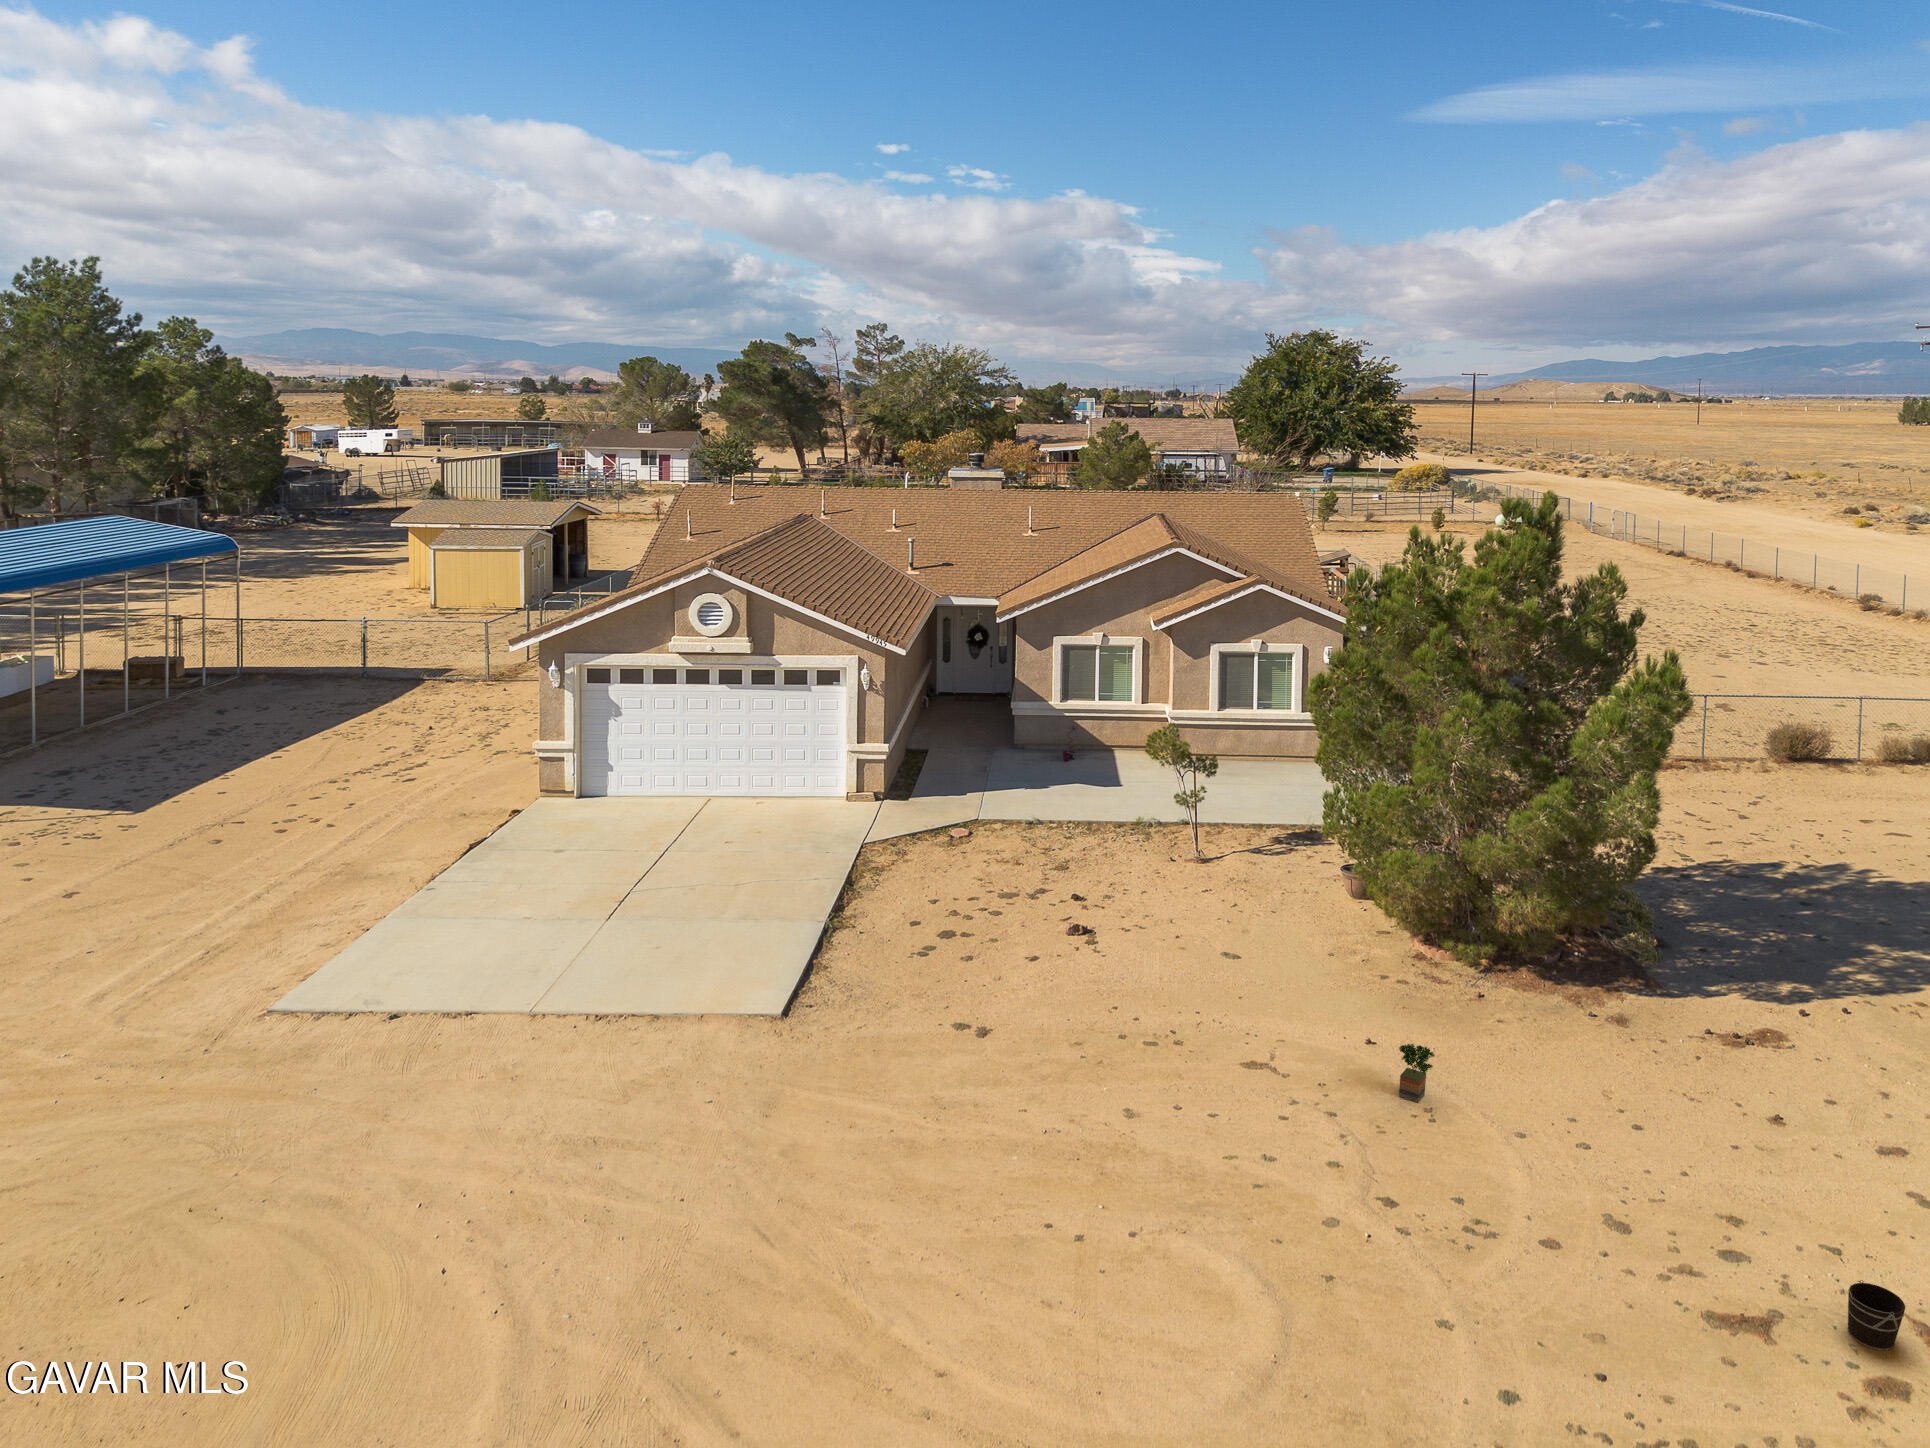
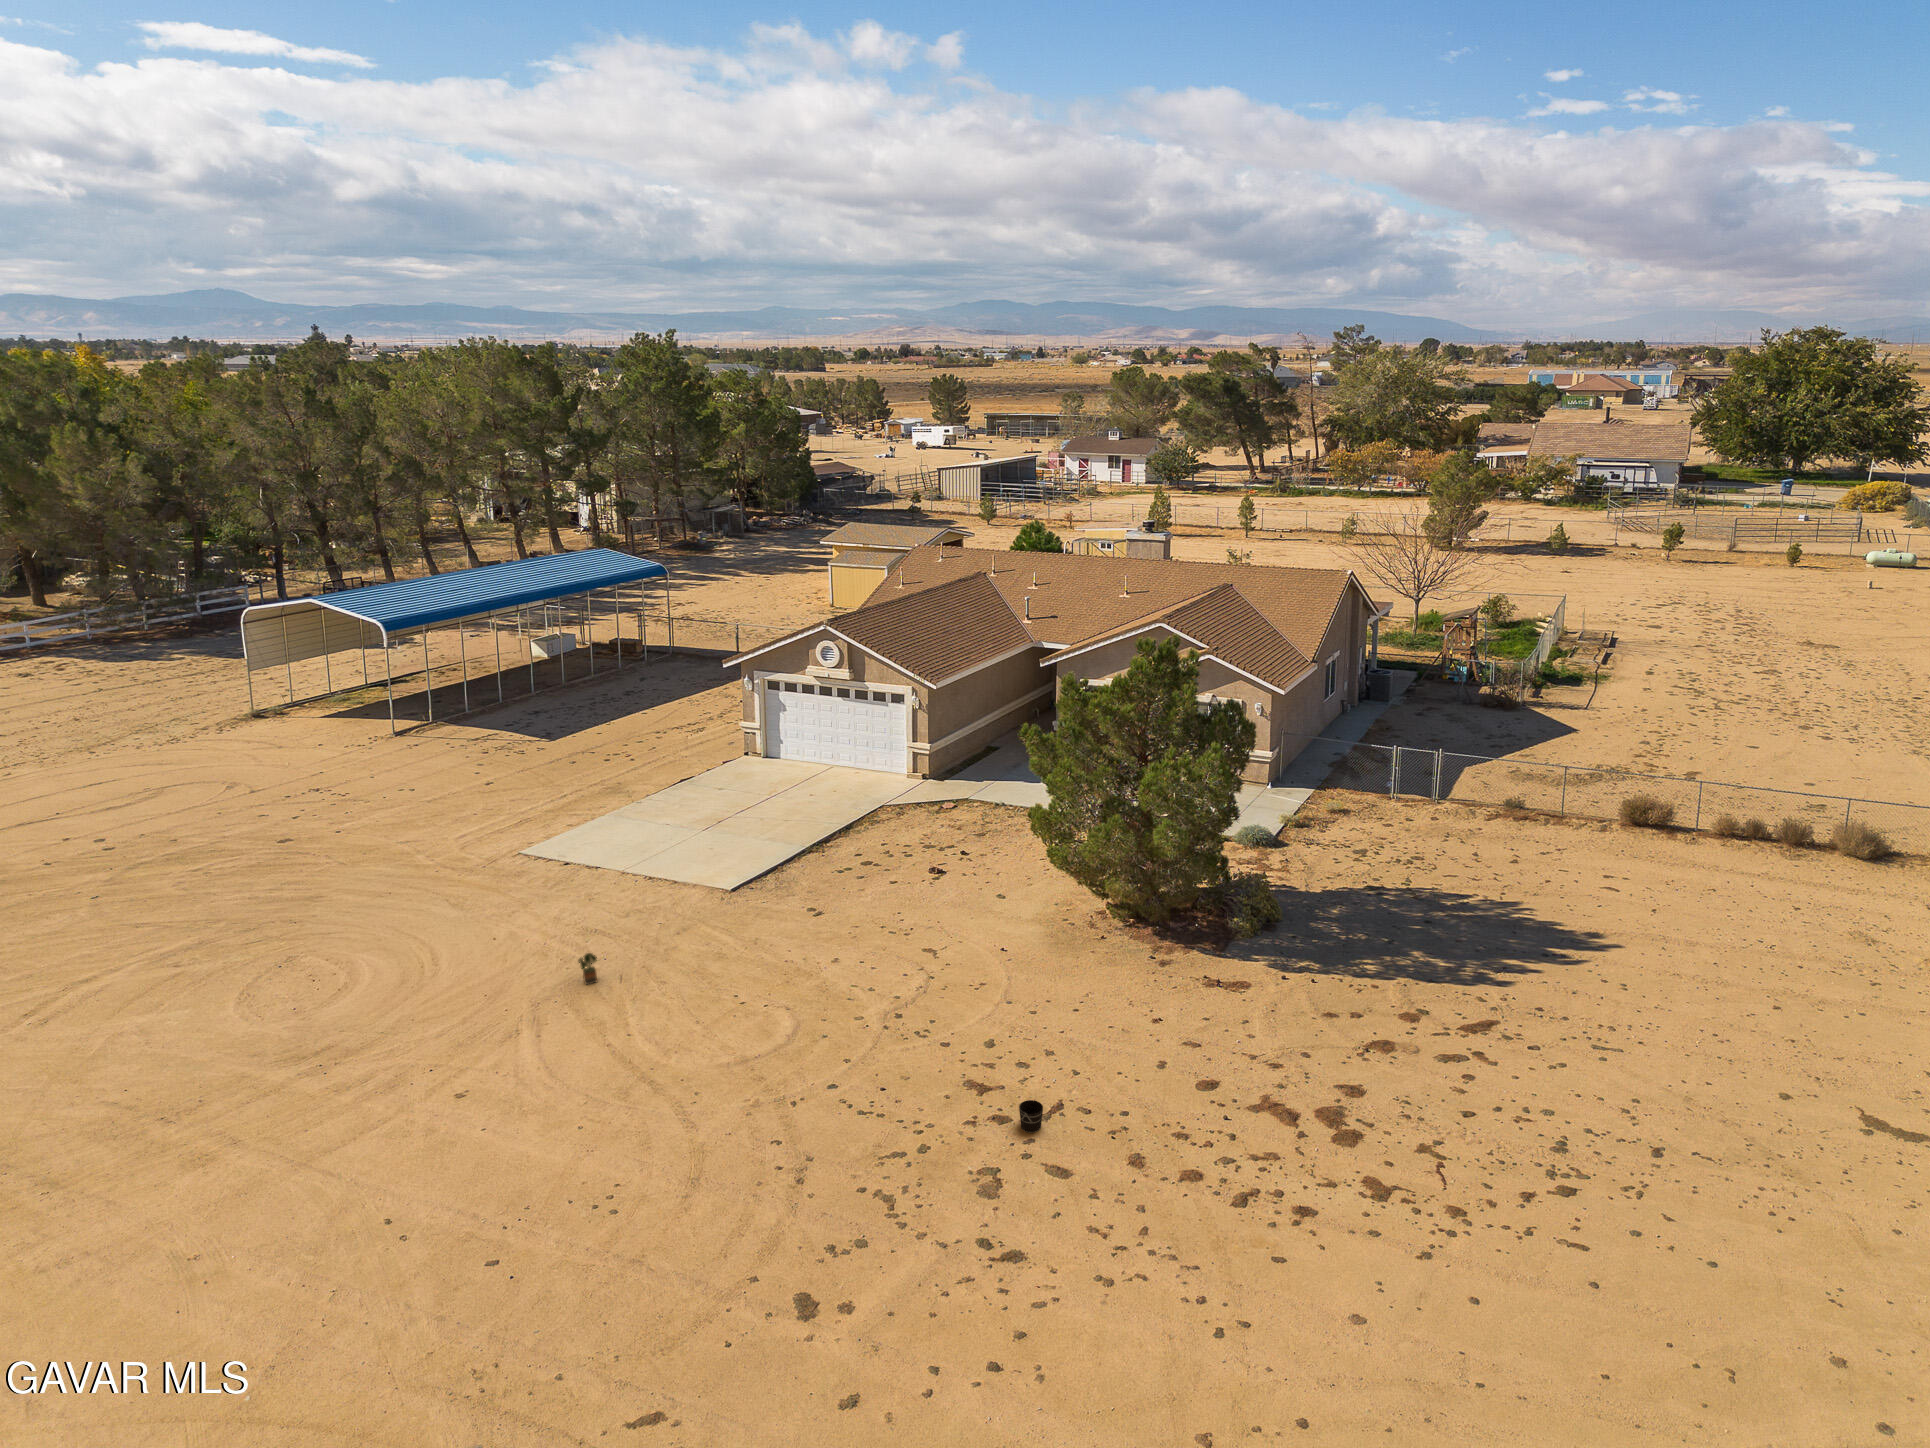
potted tree: present [1399,1044,1435,1103] -> present [578,953,597,985]

